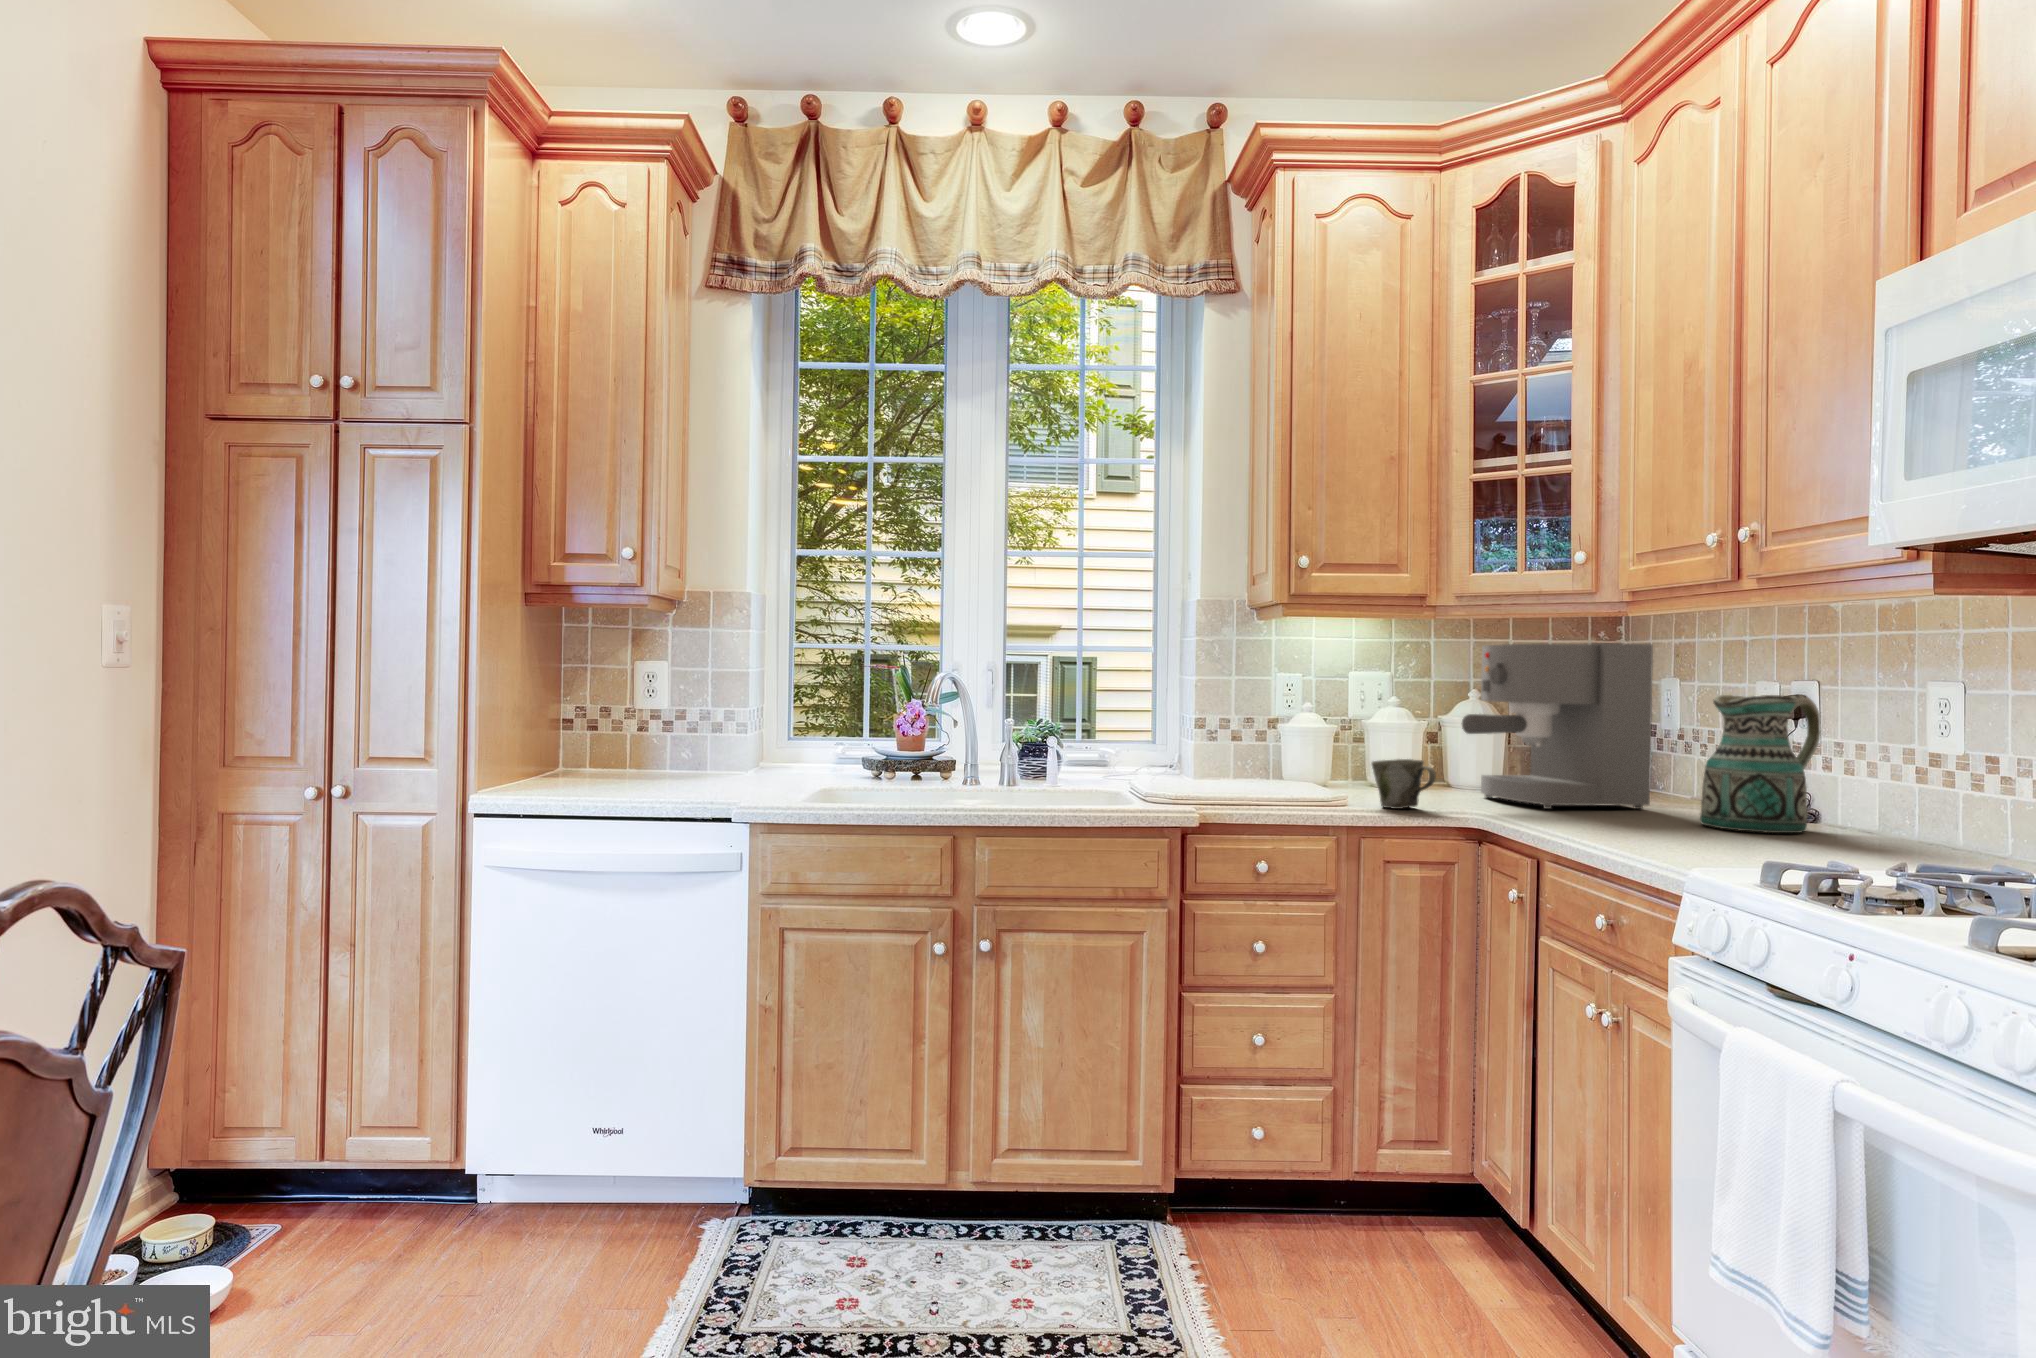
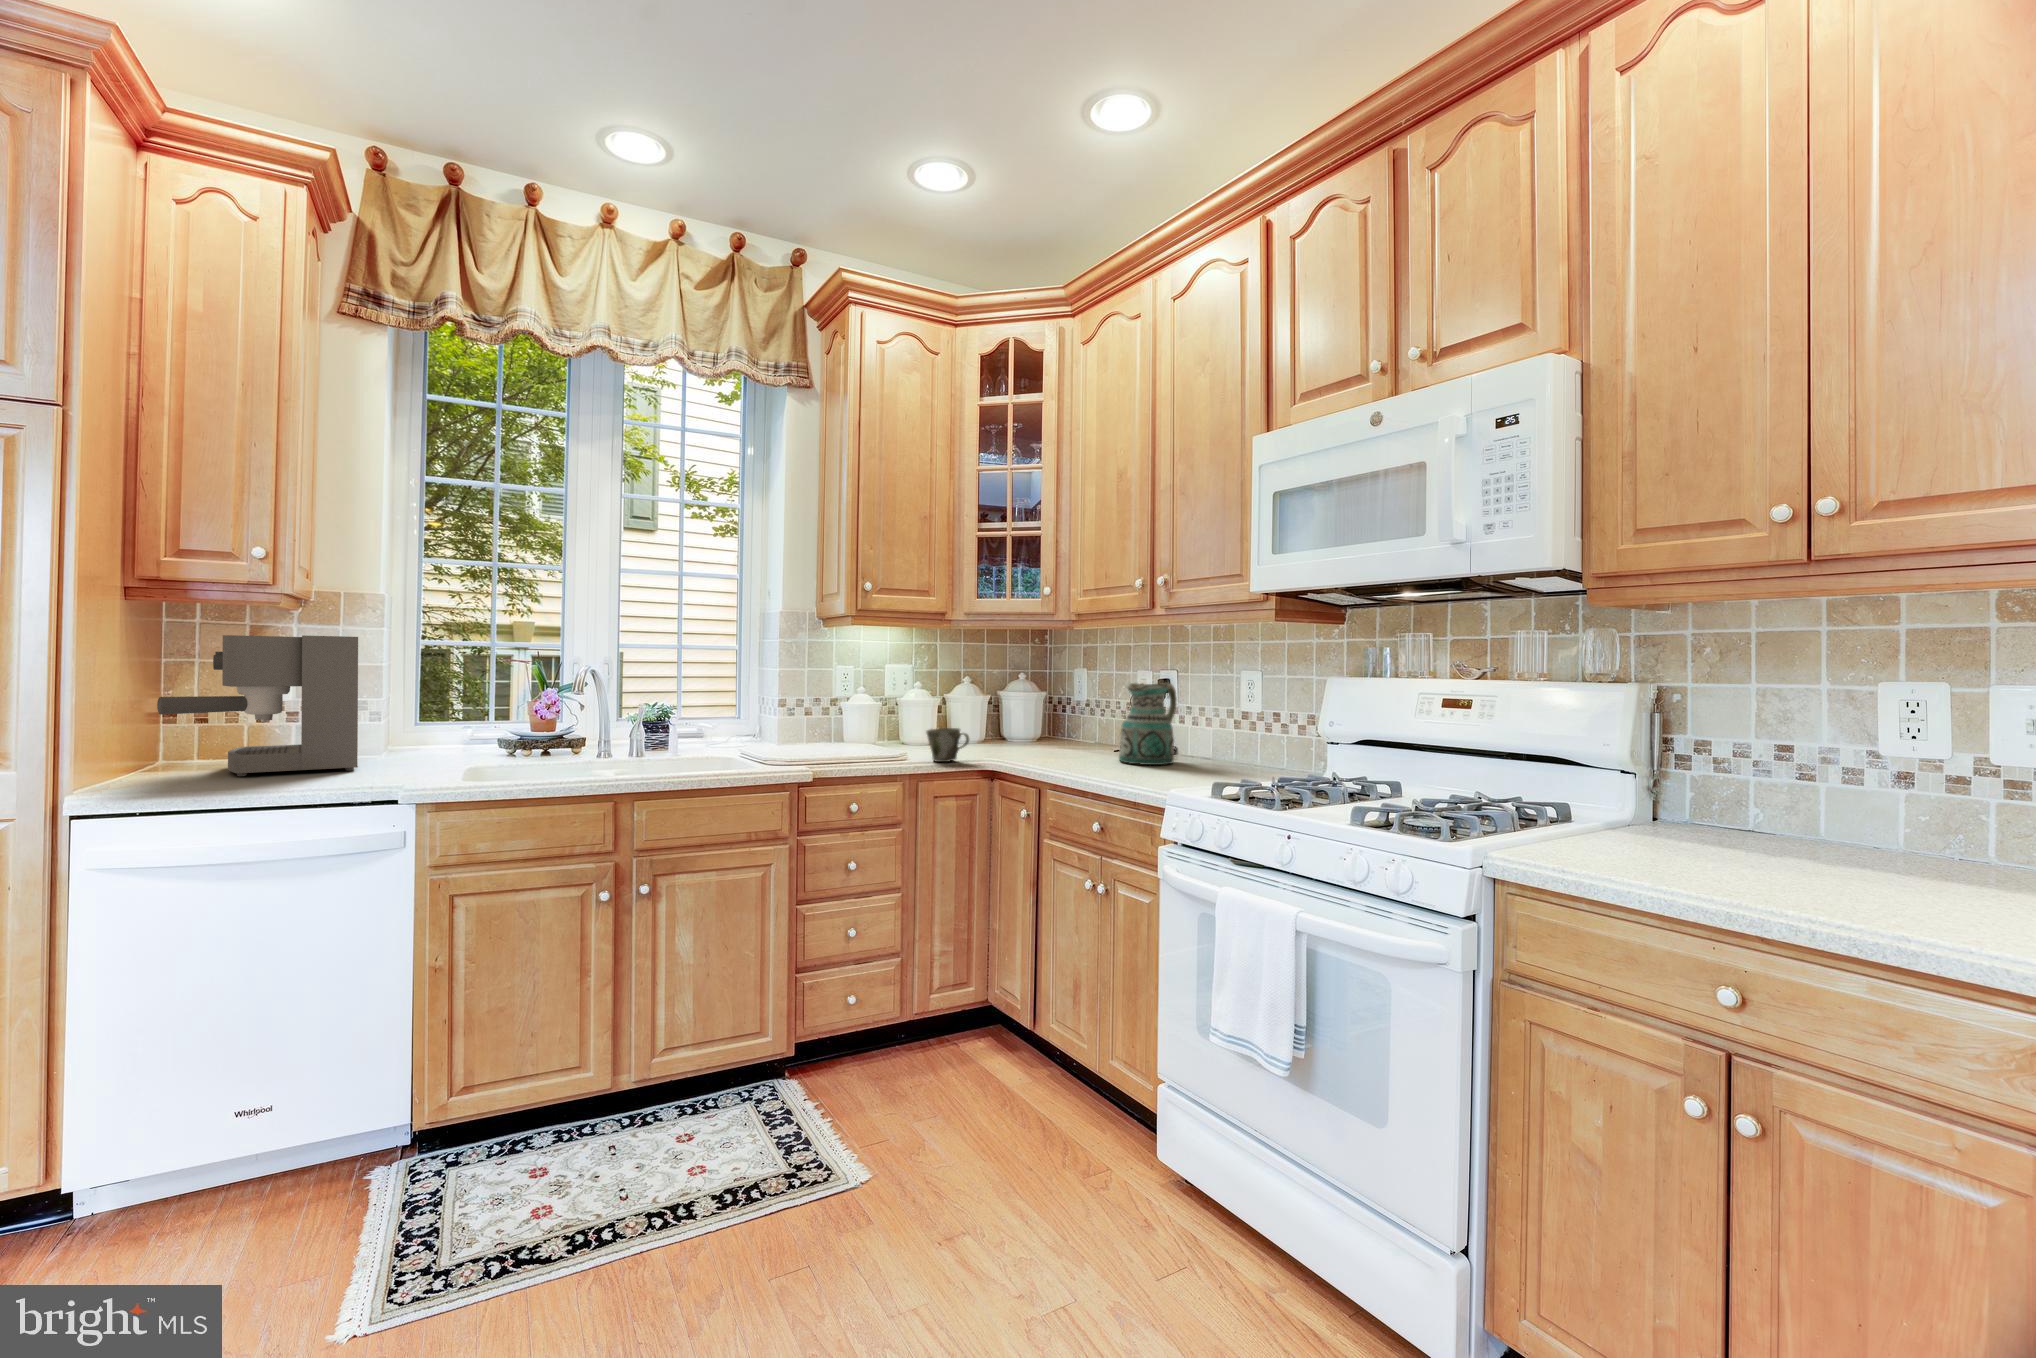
coffee maker: present [1462,643,1653,809] -> present [157,635,358,776]

